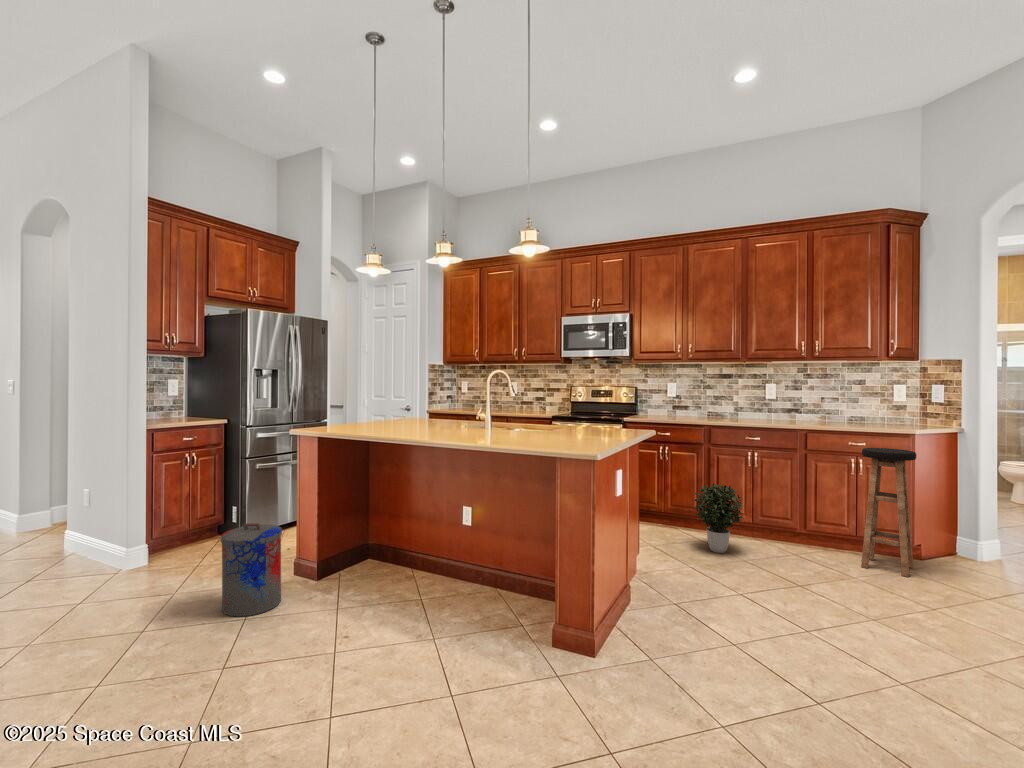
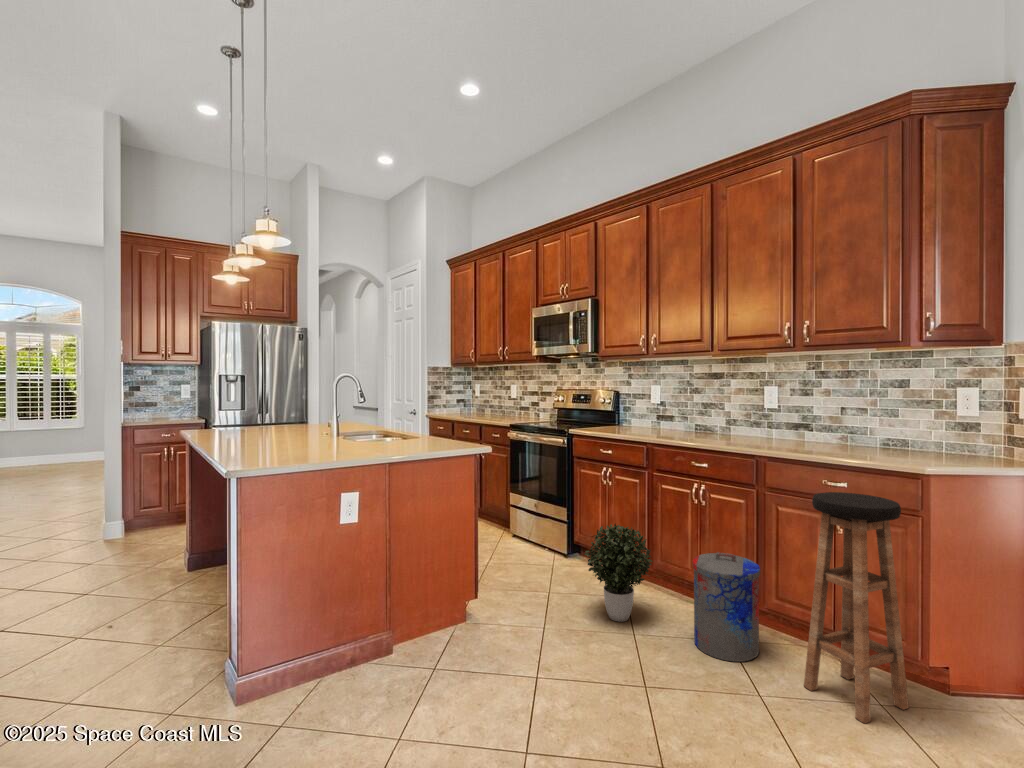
trash can: present [221,523,282,617] -> present [693,552,760,662]

